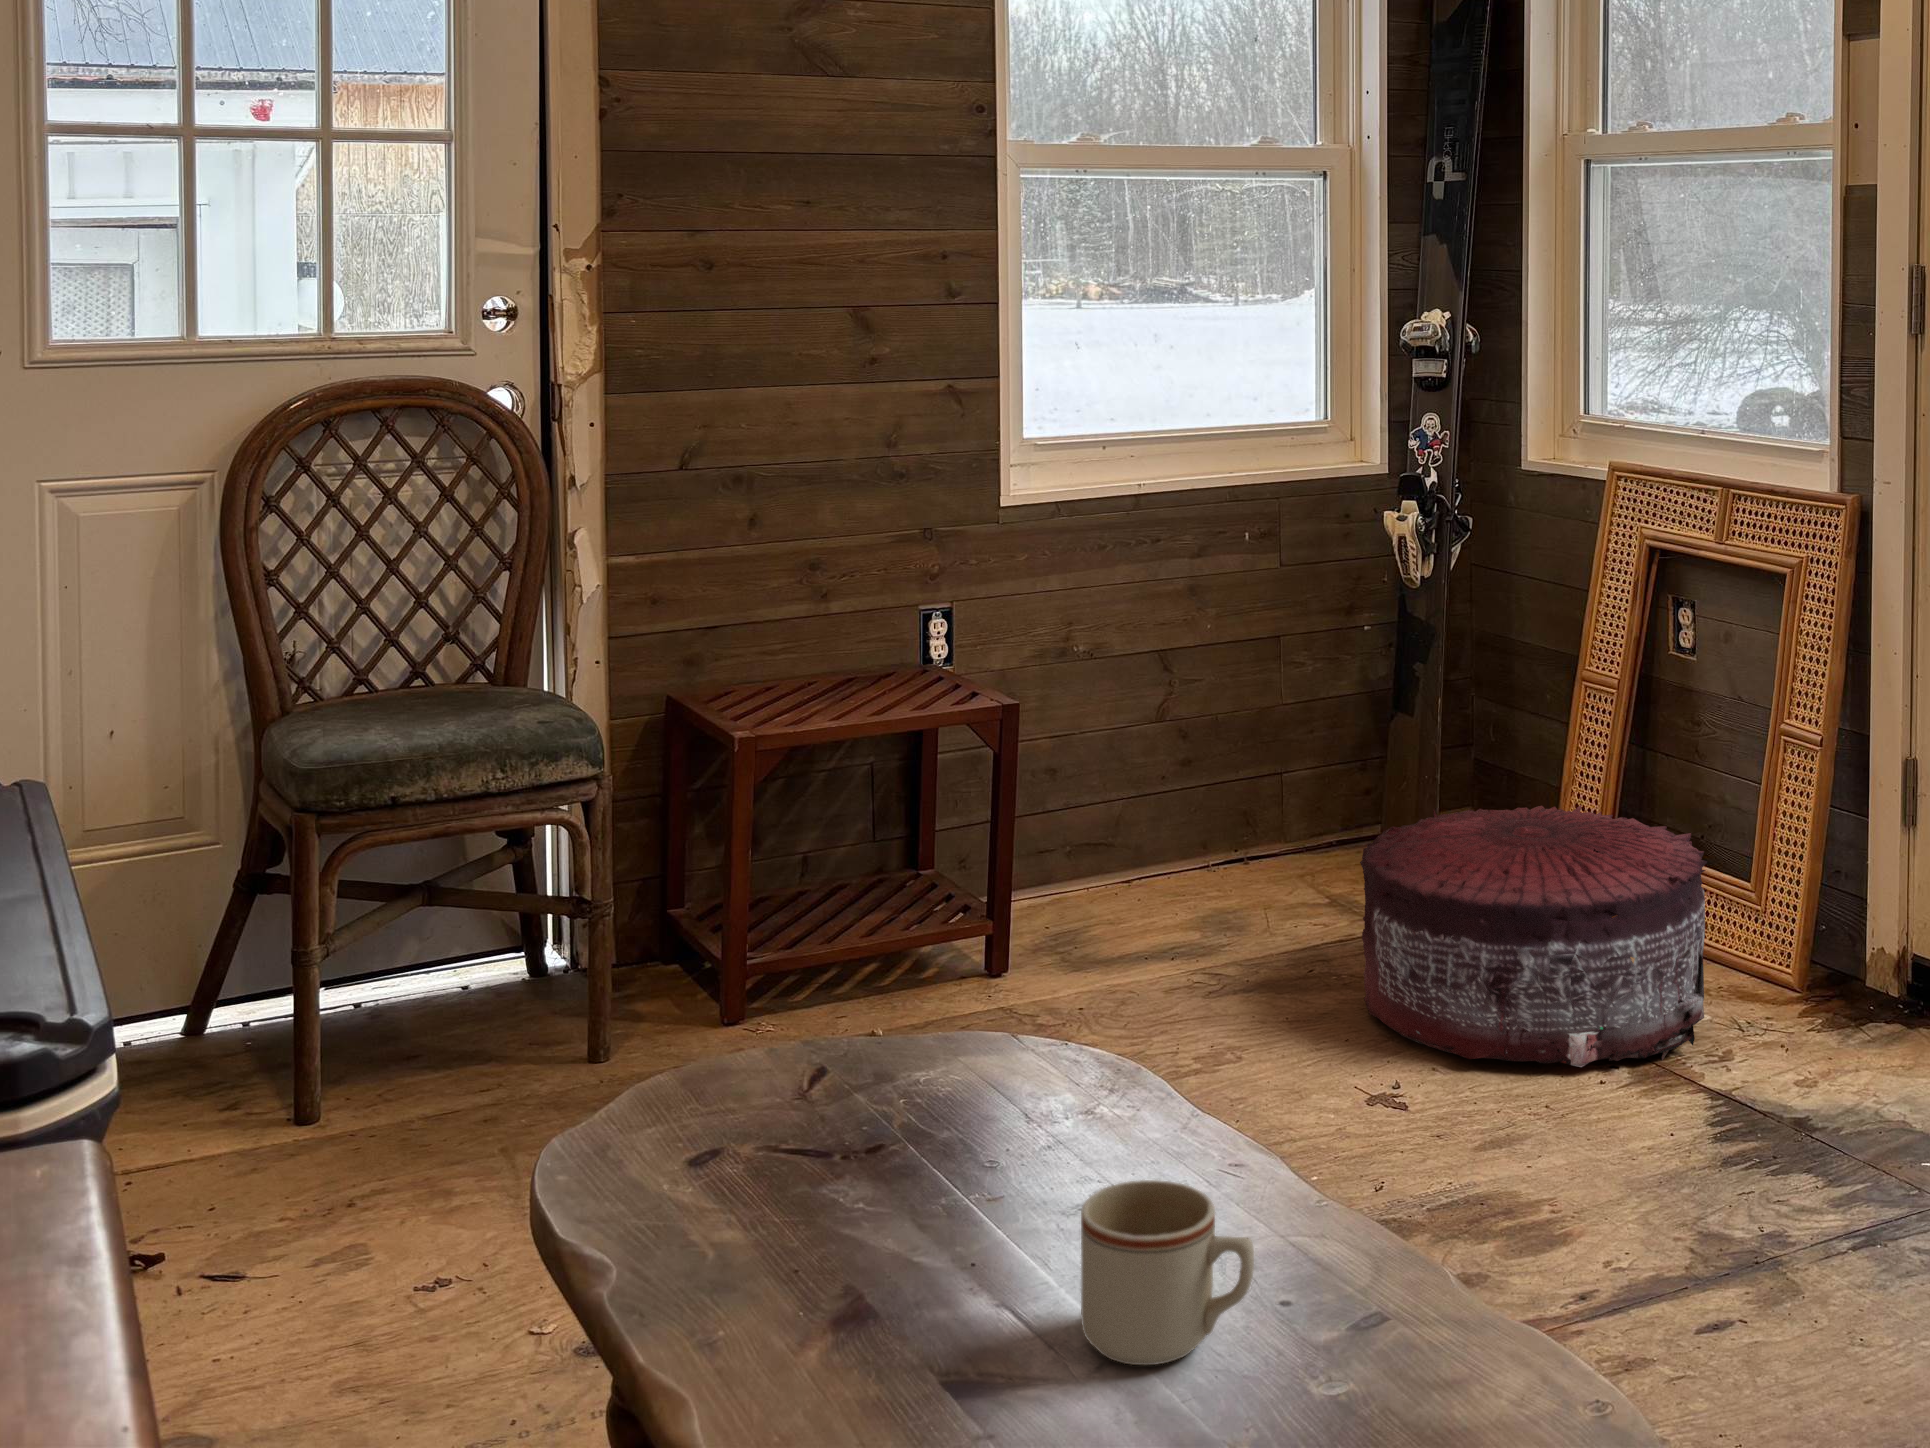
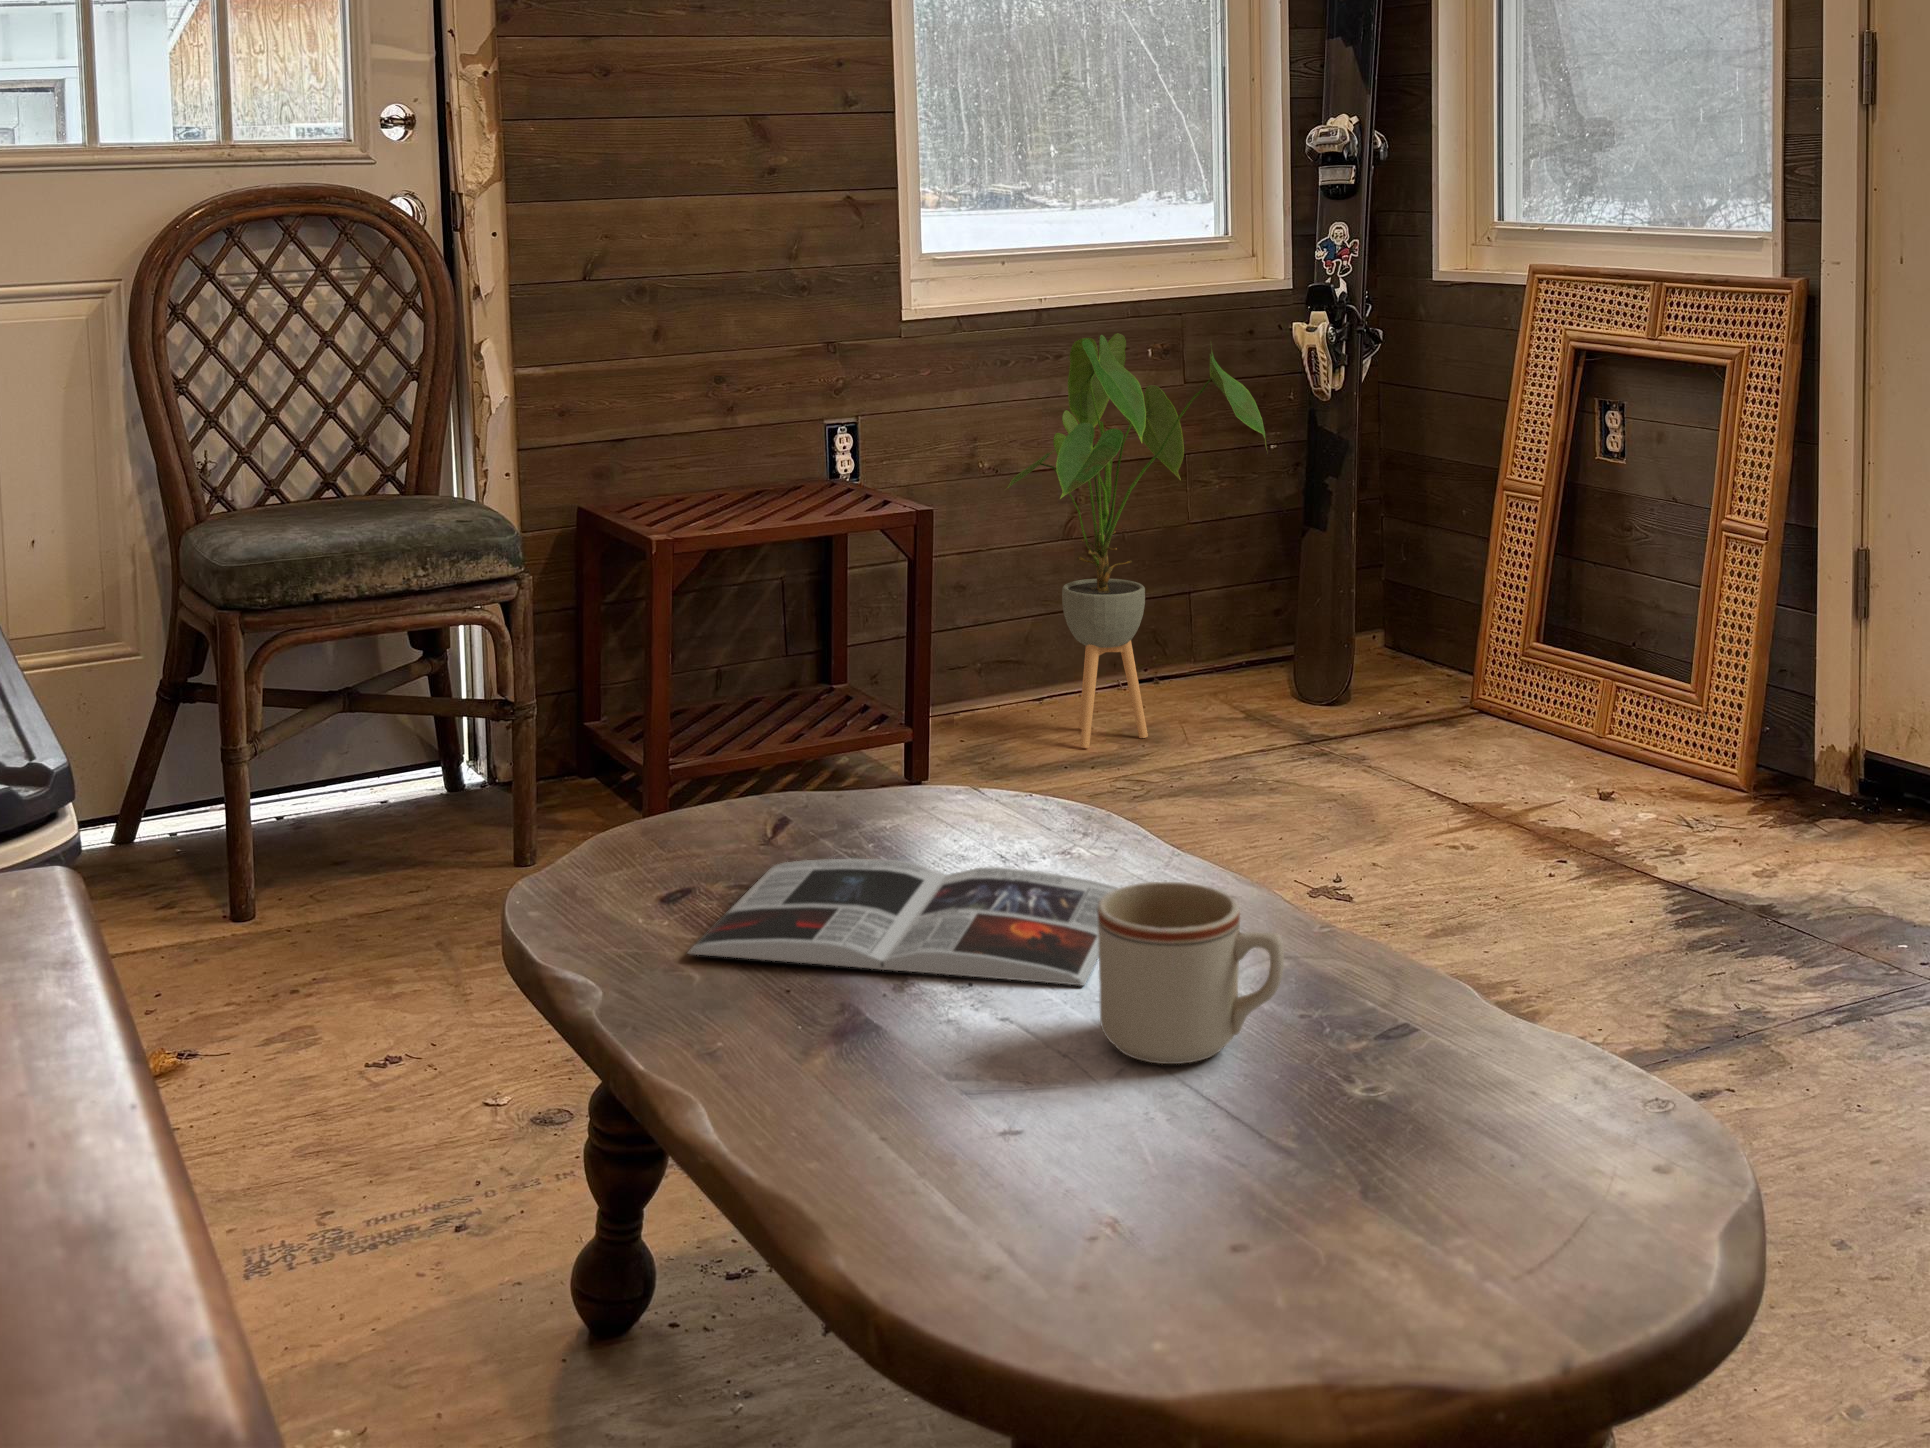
house plant: none [1095,524,1352,935] -> present [1005,333,1266,747]
pouf: present [1360,805,1707,1067] -> none [1289,606,1652,860]
magazine: none [700,1127,1136,1274] -> present [688,859,1118,986]

